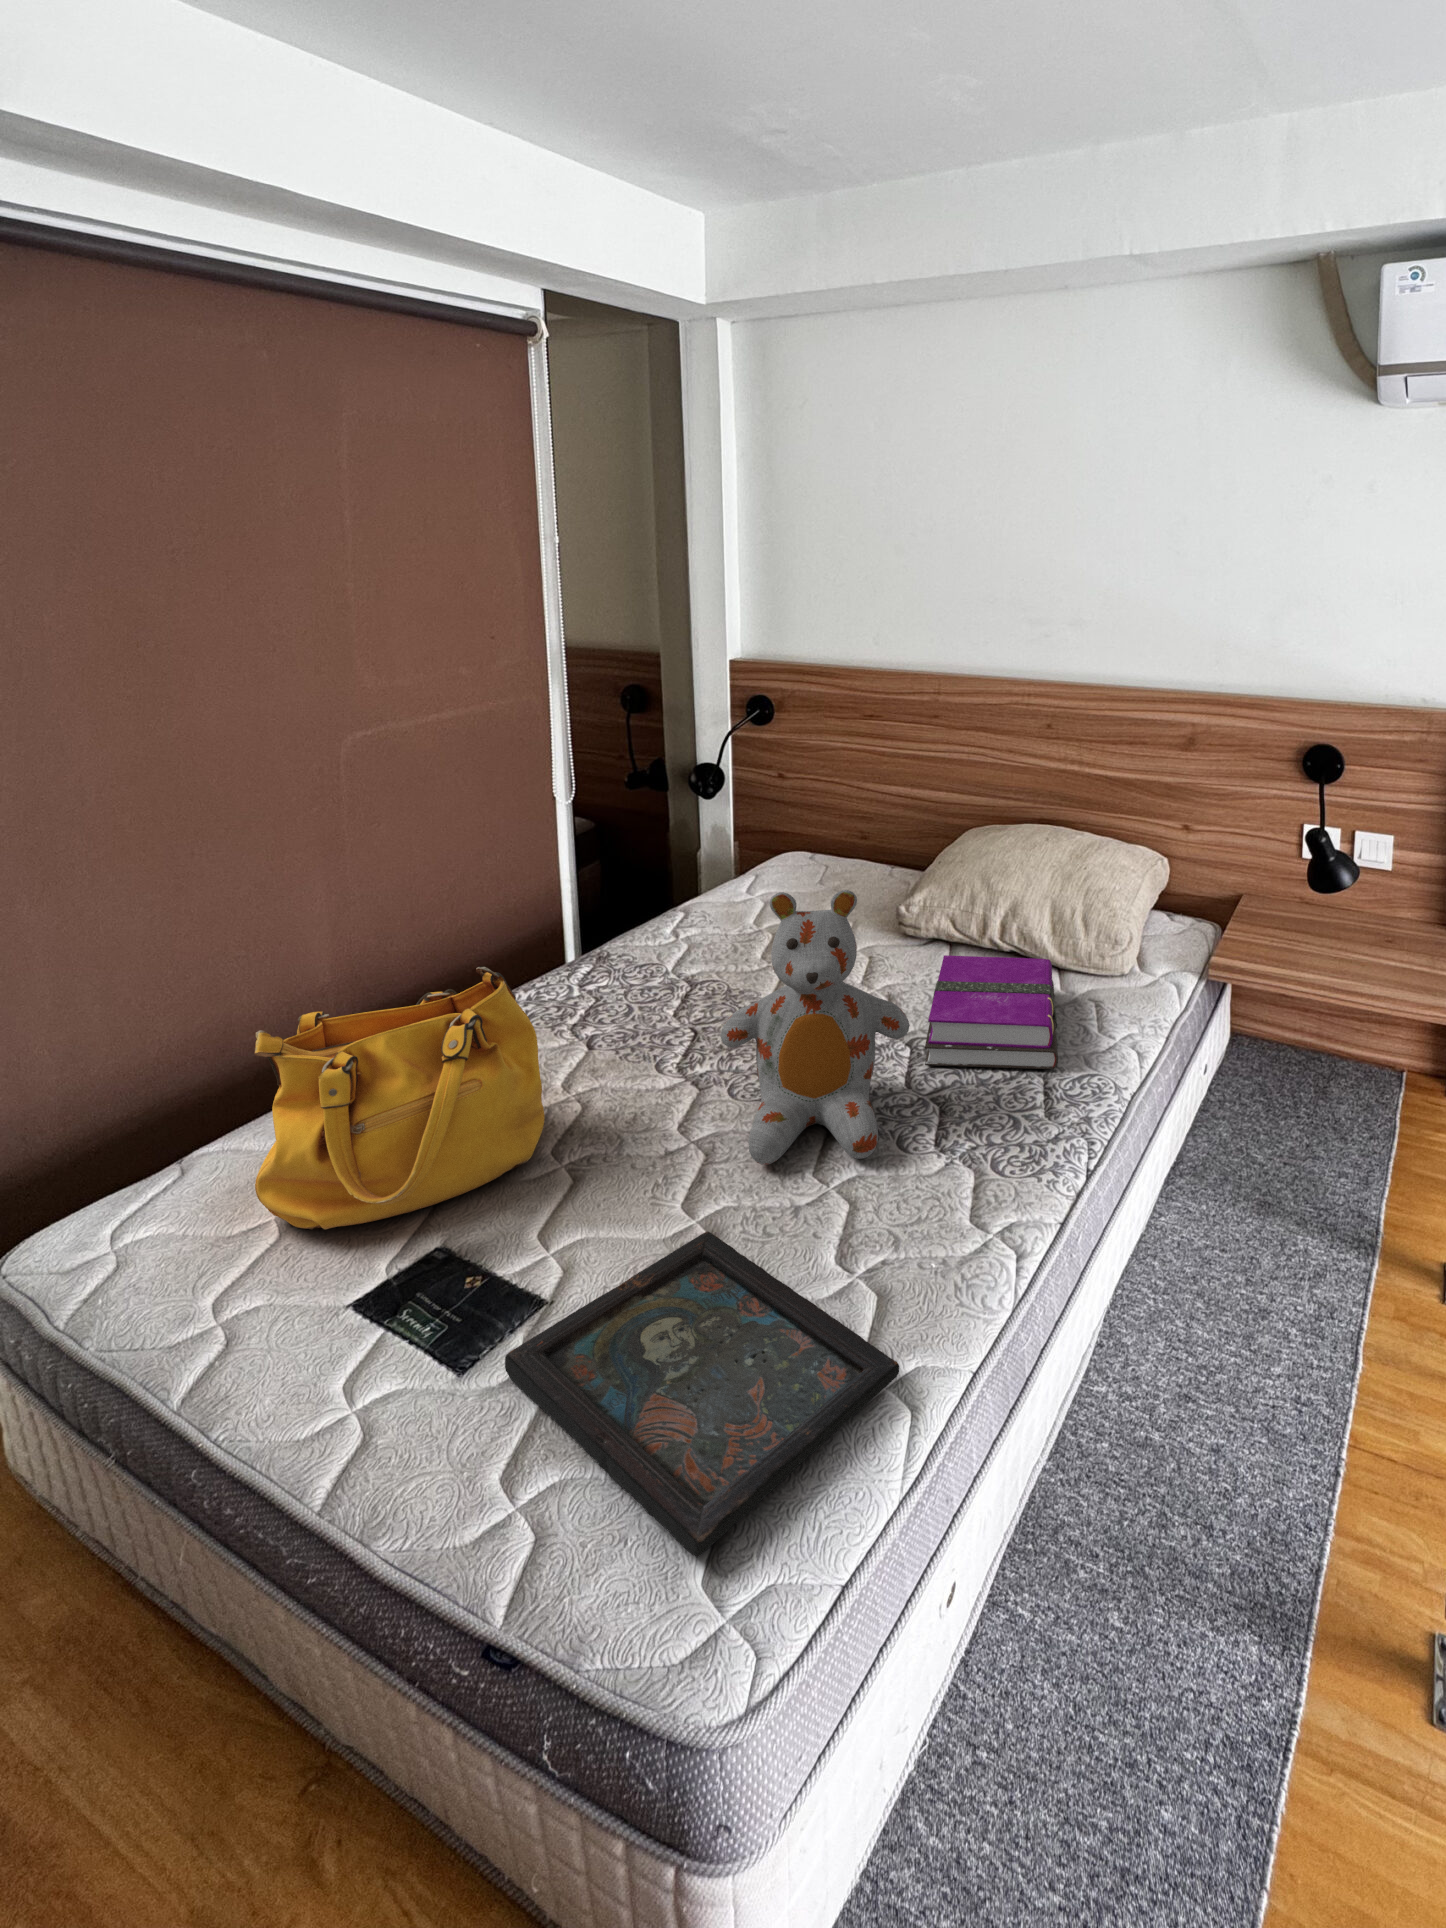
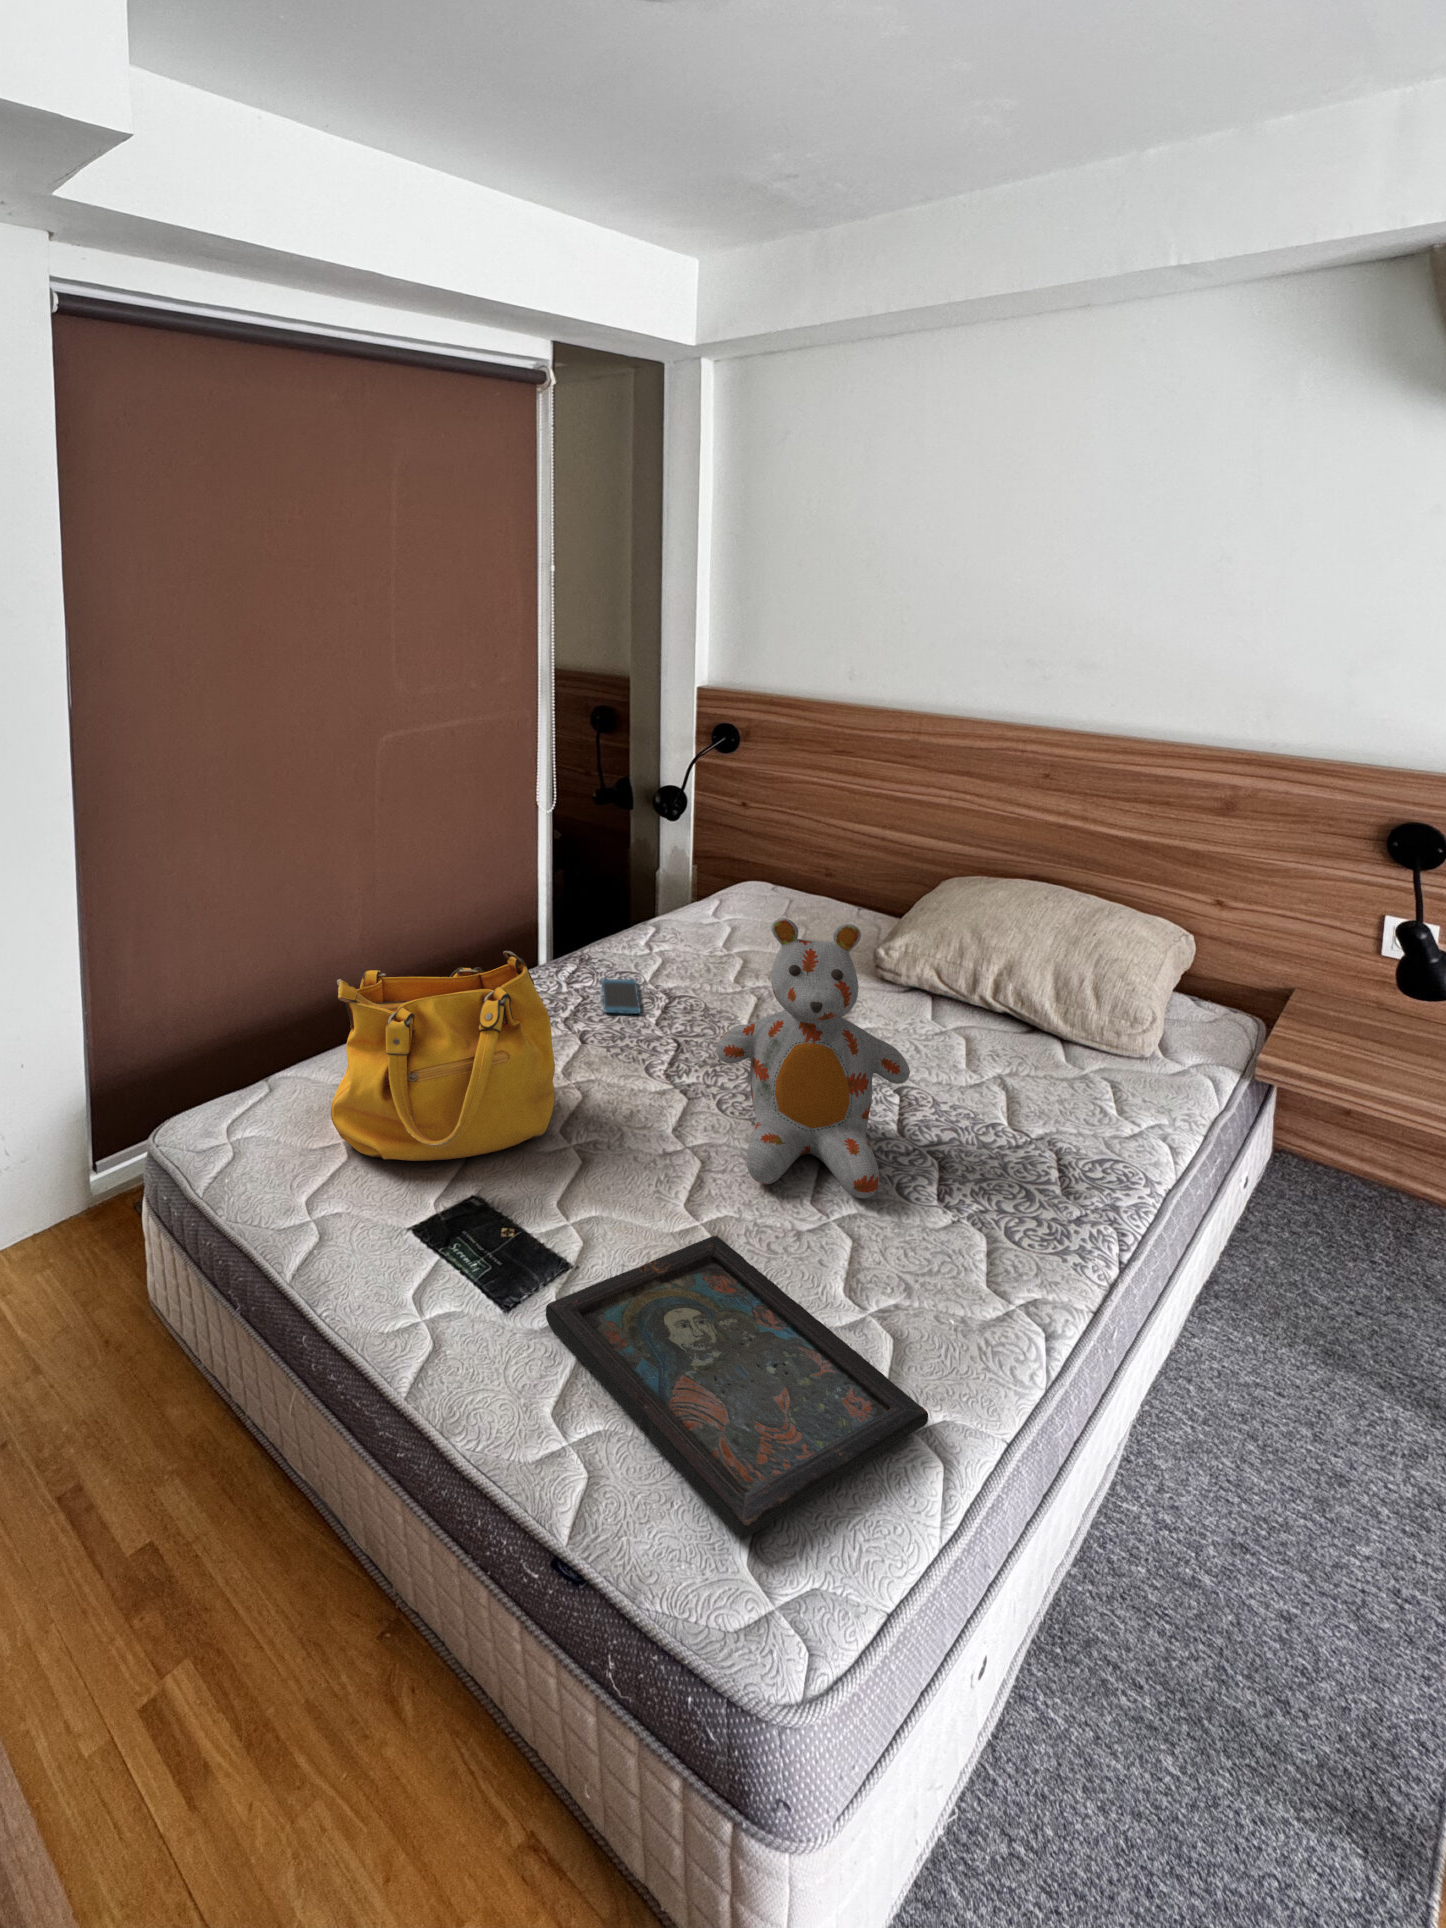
hardback book: present [925,955,1058,1069] -> none [919,1006,1073,1147]
smartphone: none [618,972,659,1013] -> present [601,979,641,1014]

